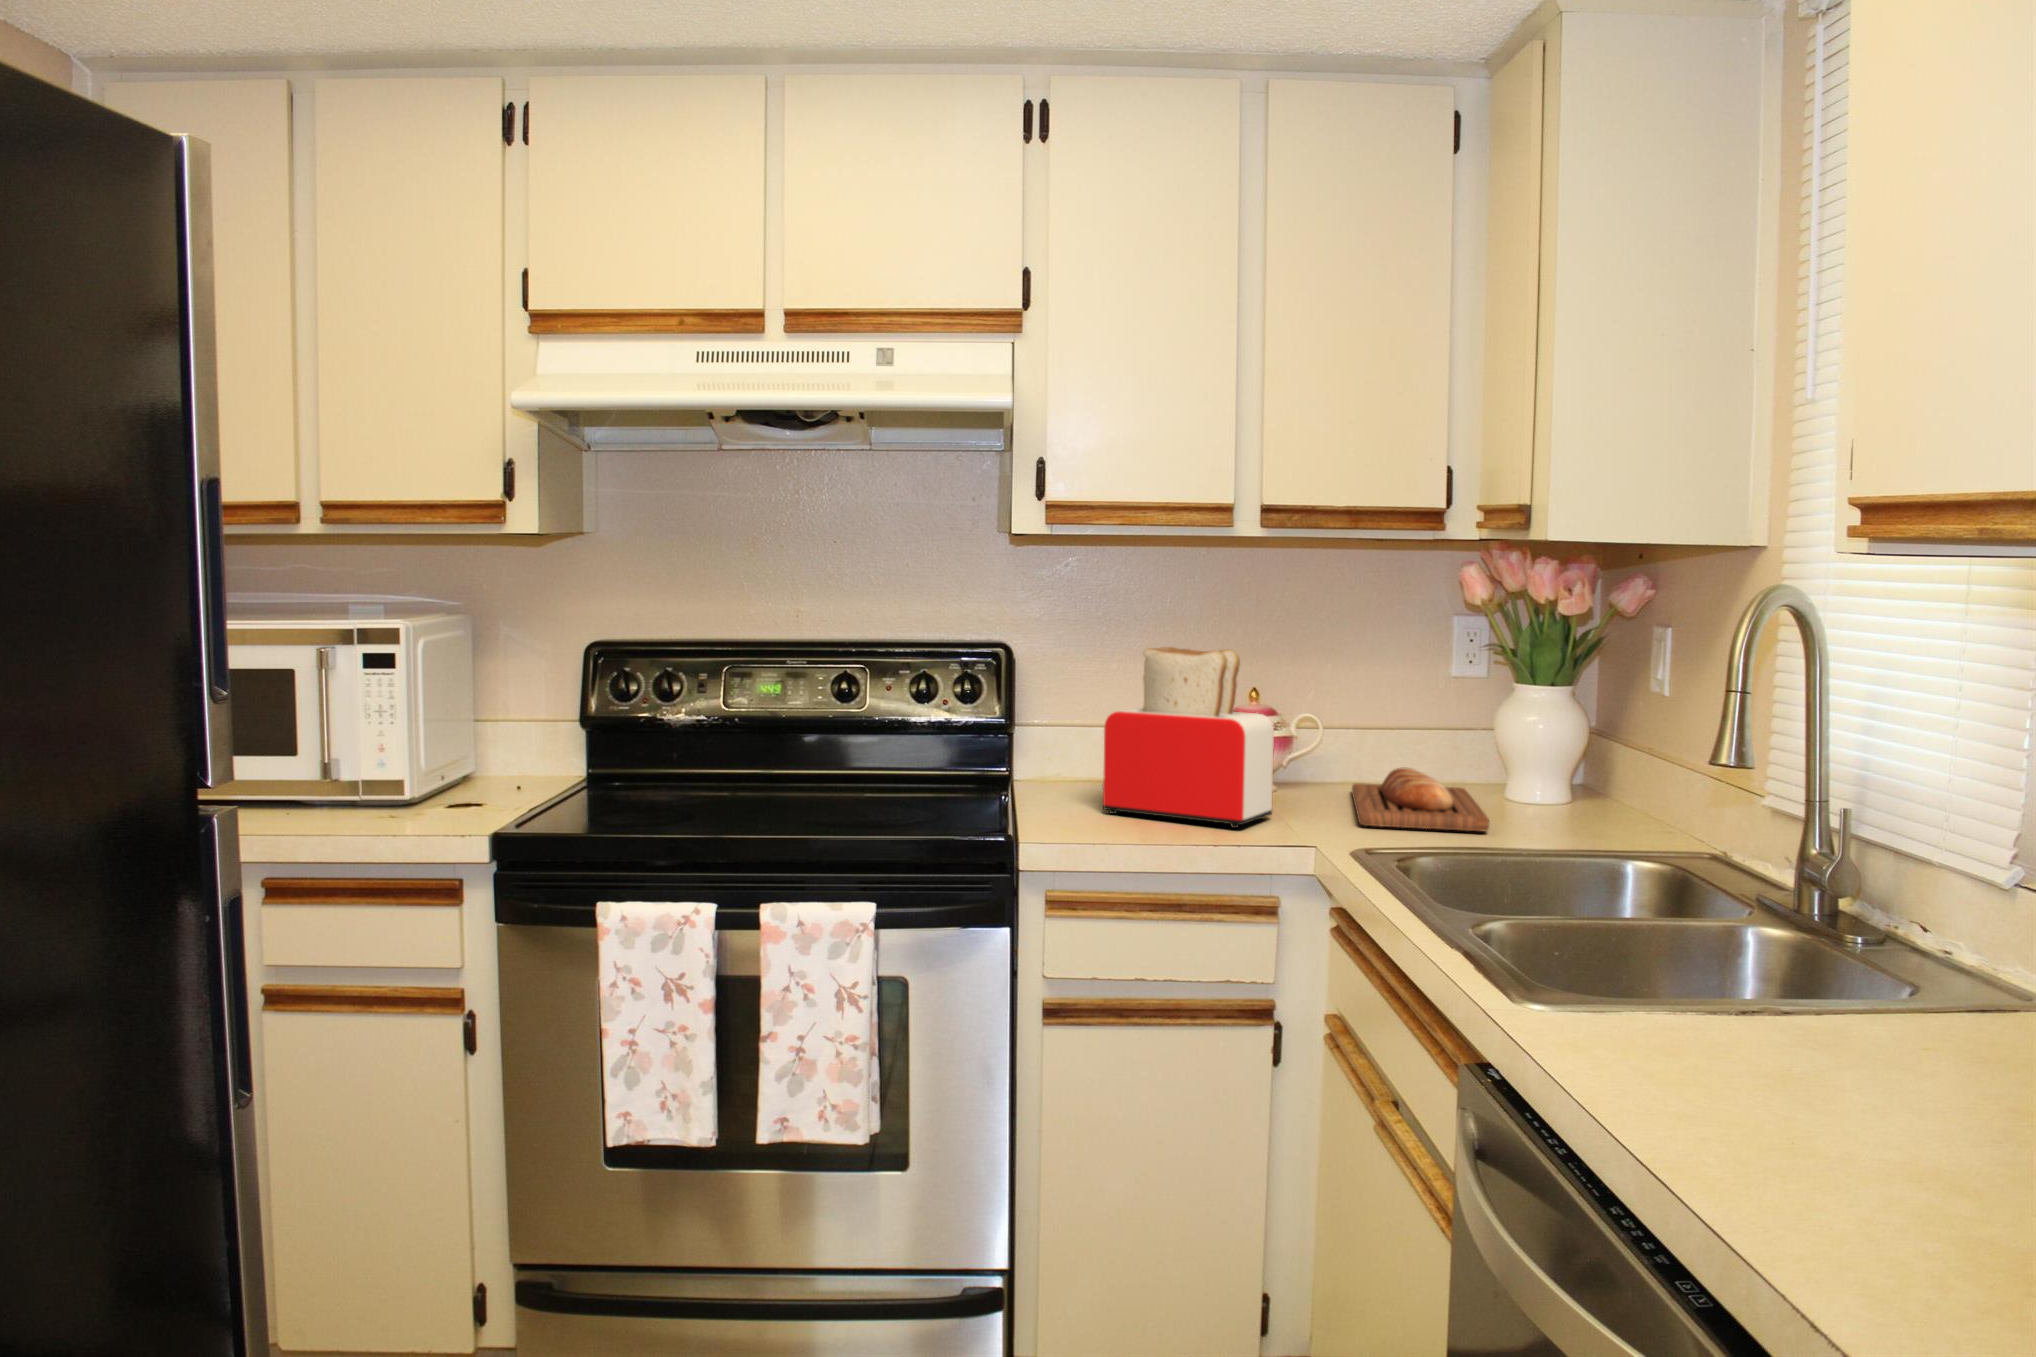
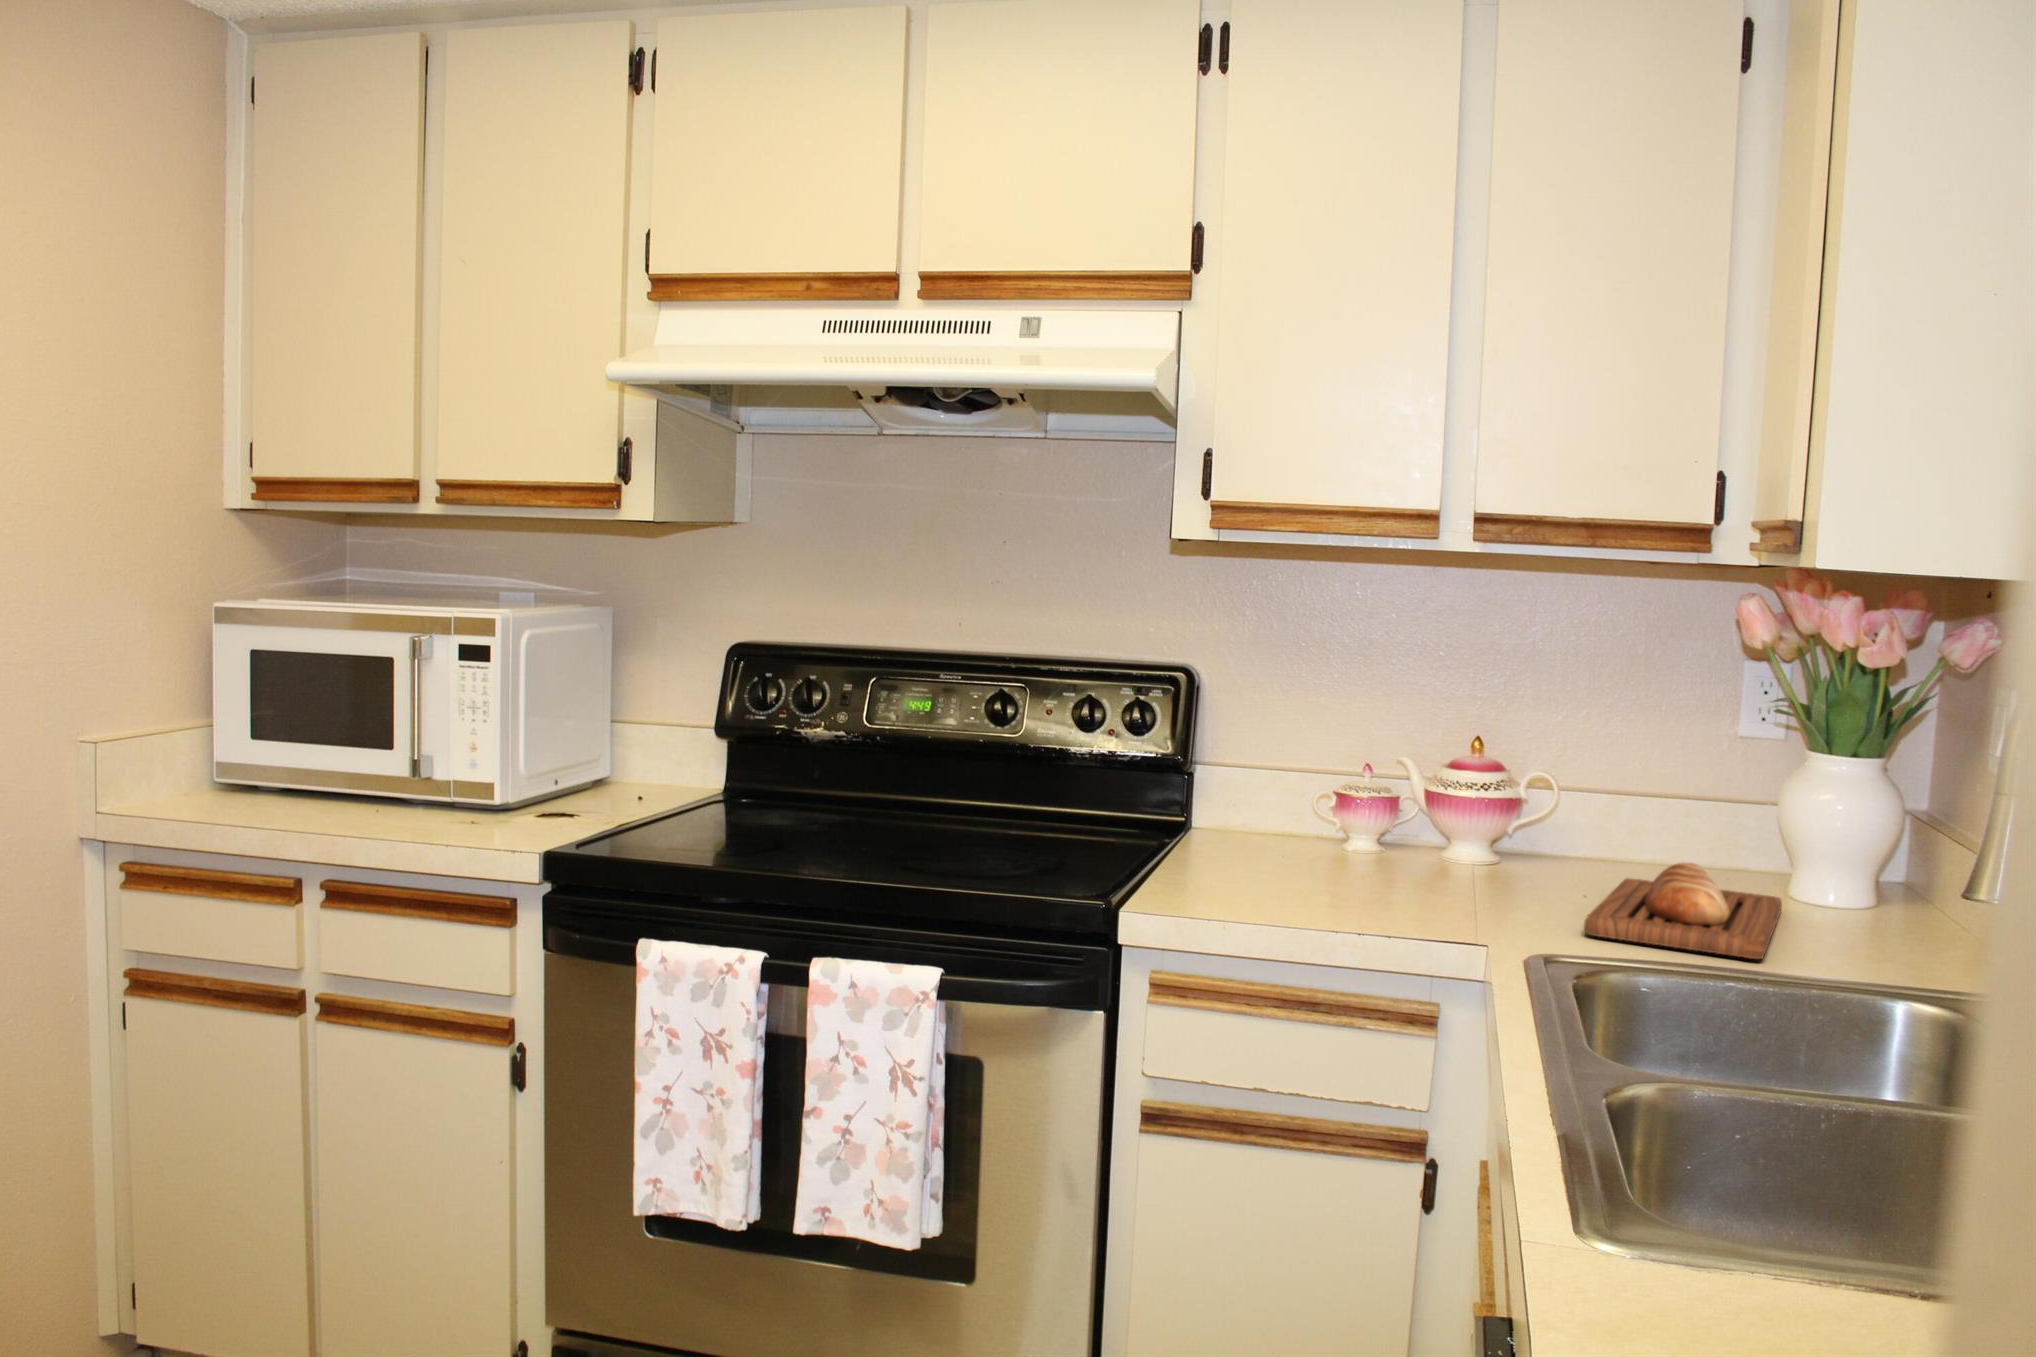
toaster: present [1102,647,1274,828] -> none [1260,684,1482,922]

